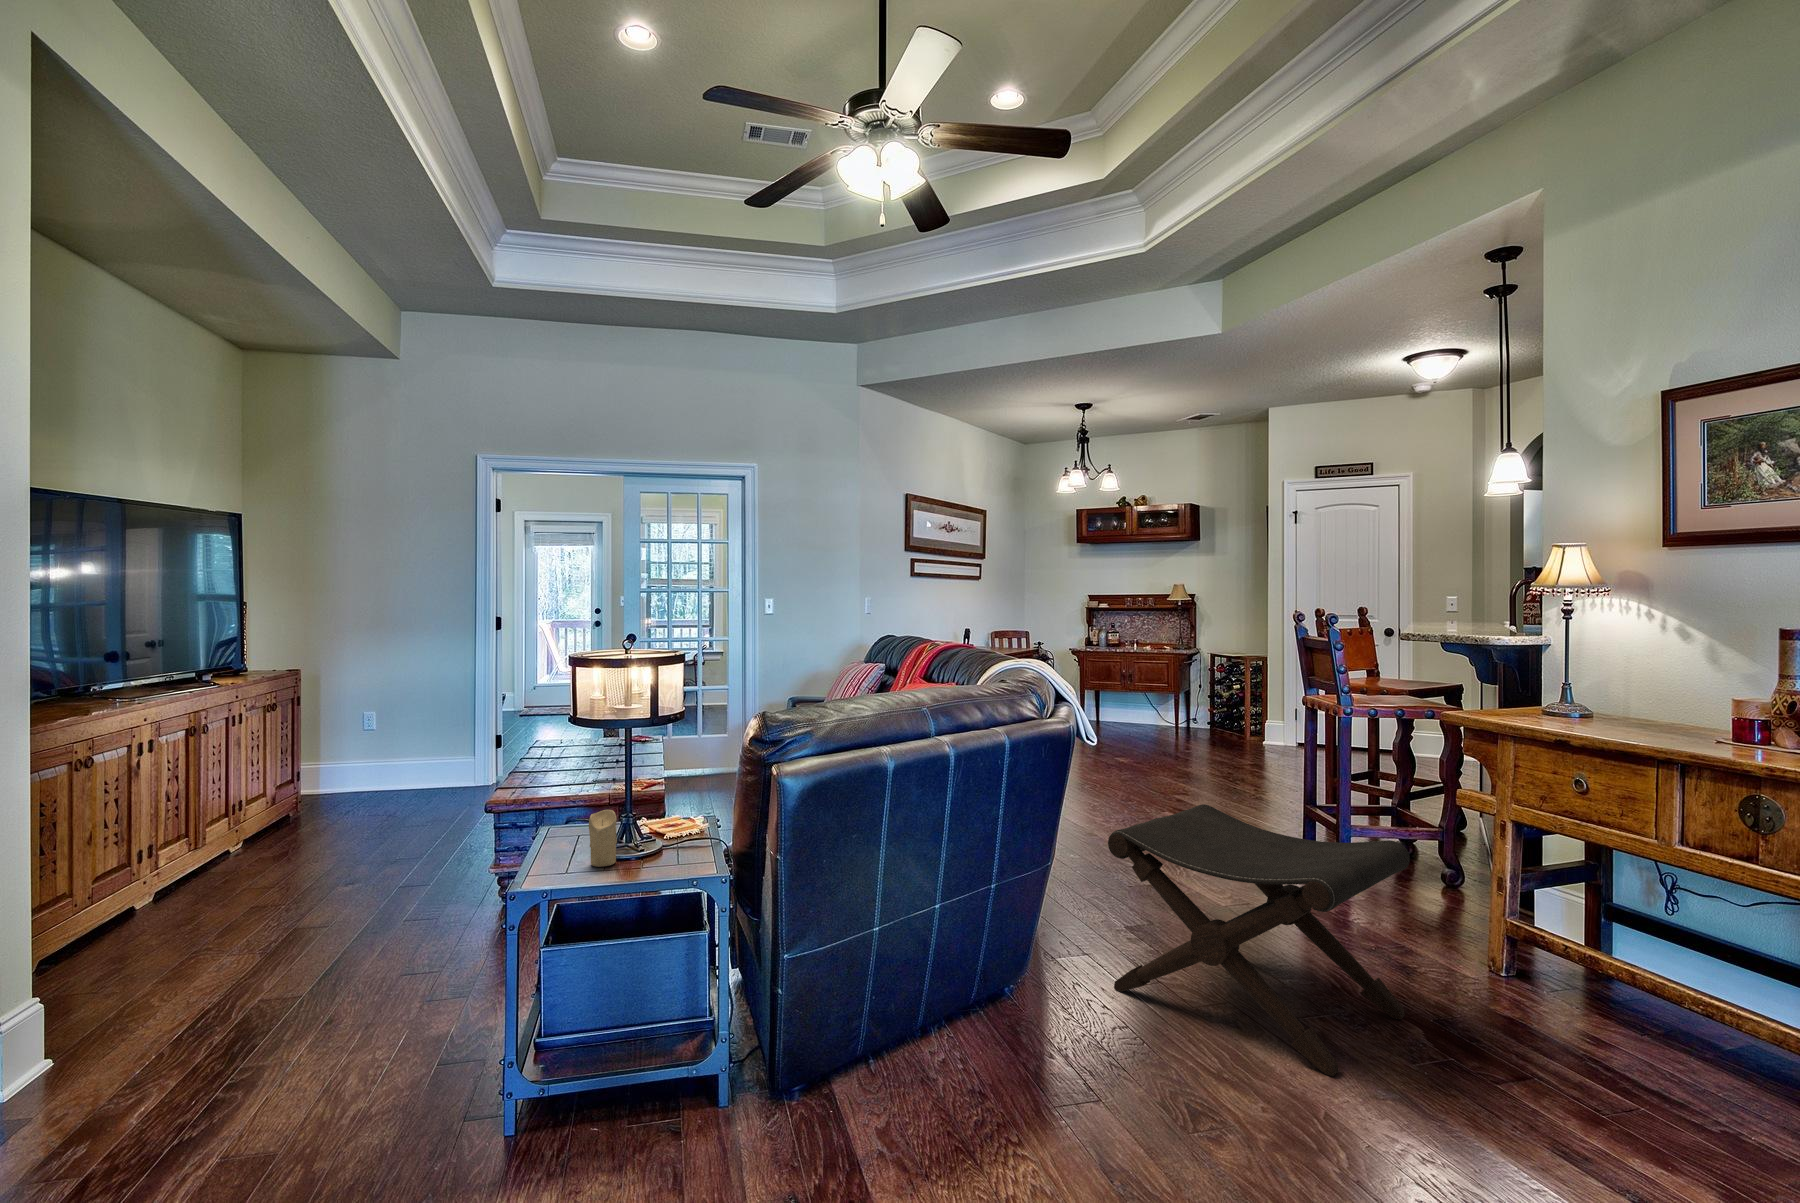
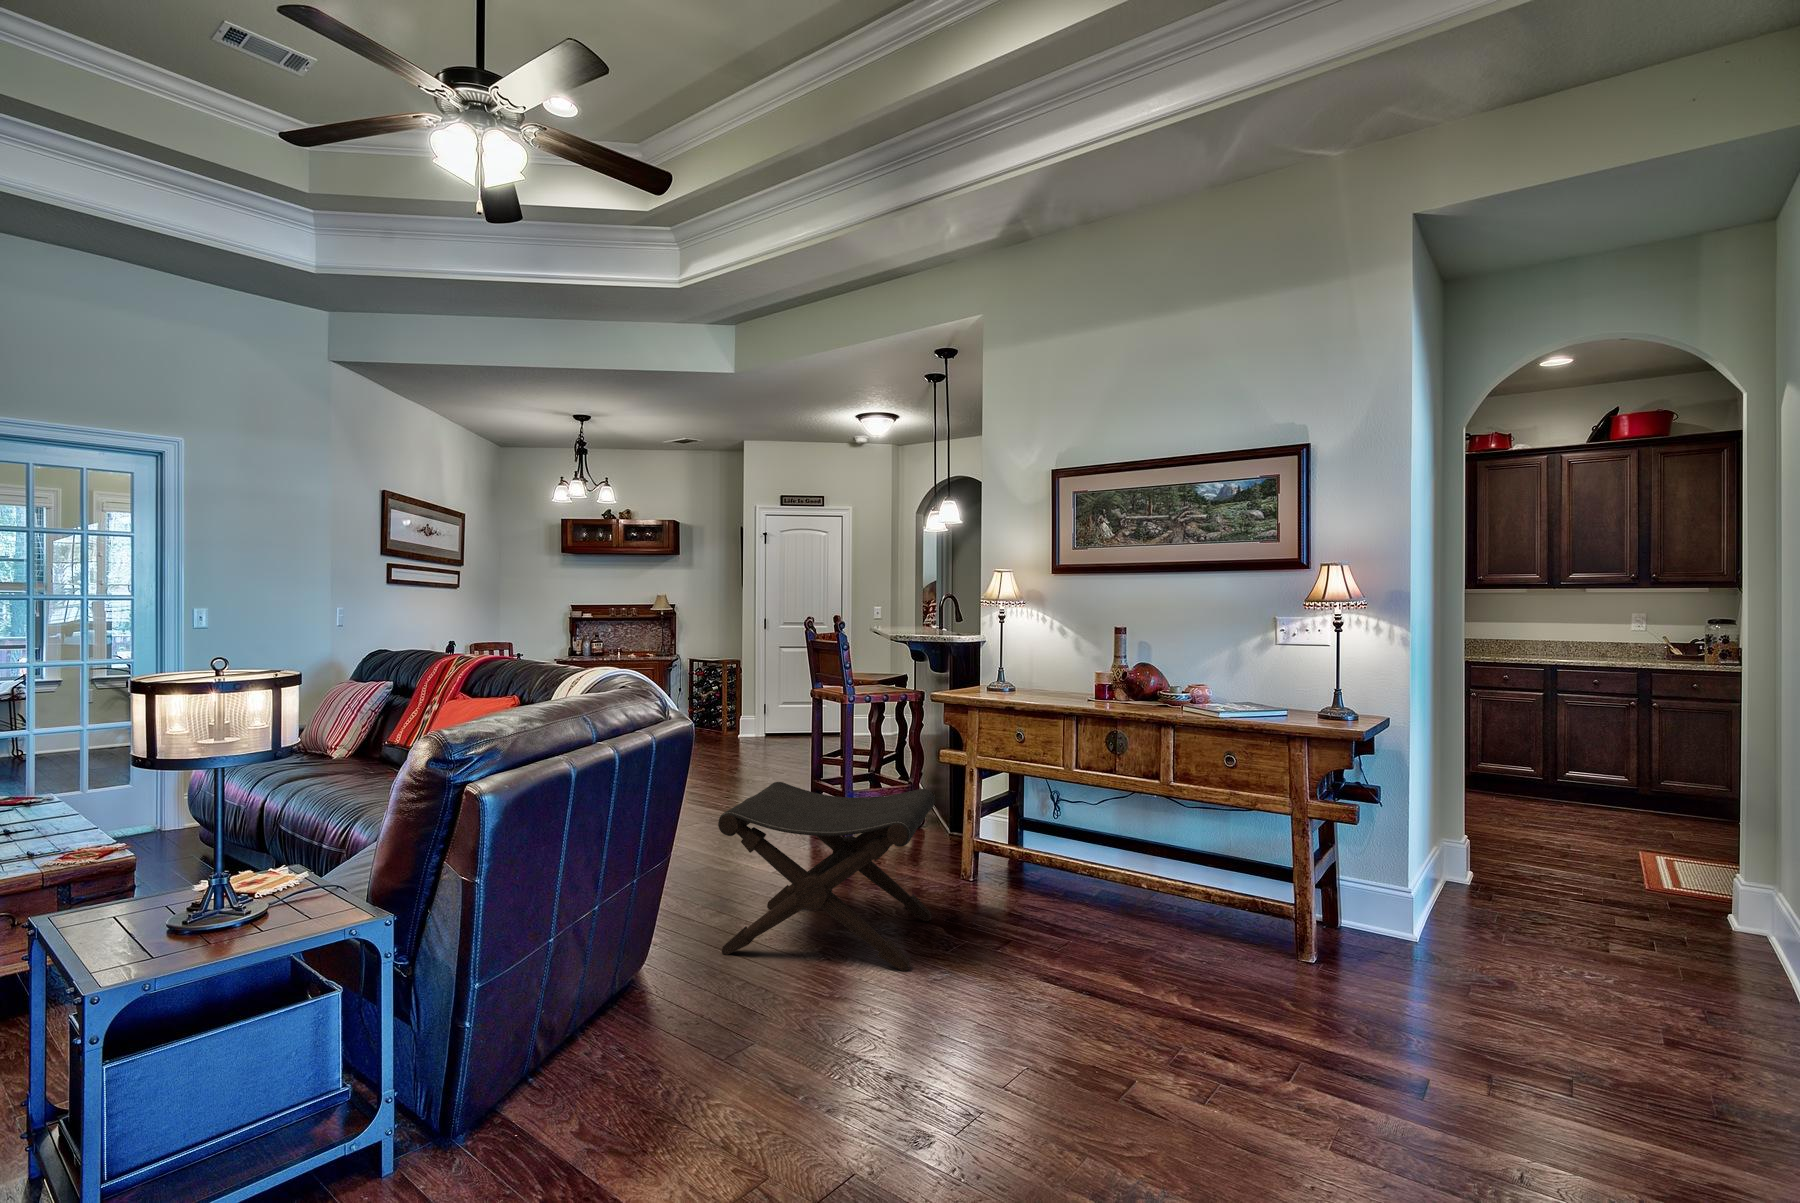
candle: present [589,810,617,867] -> none [172,867,216,941]

